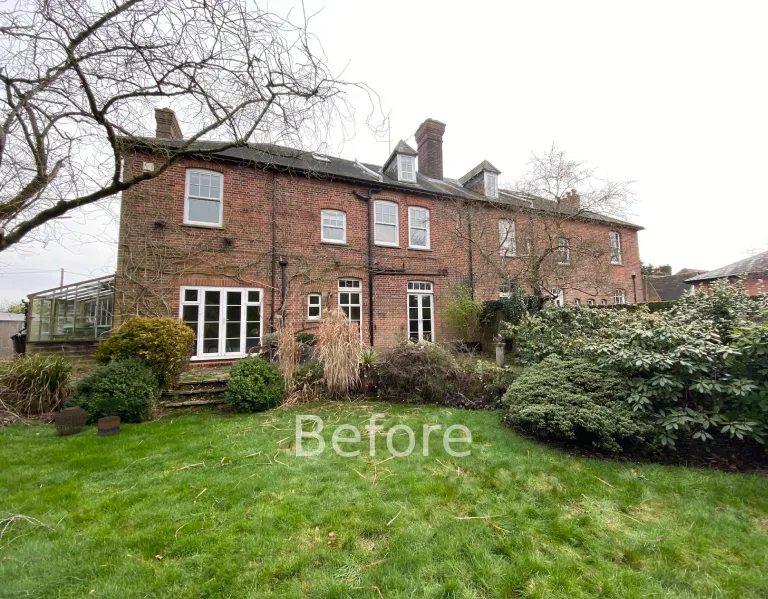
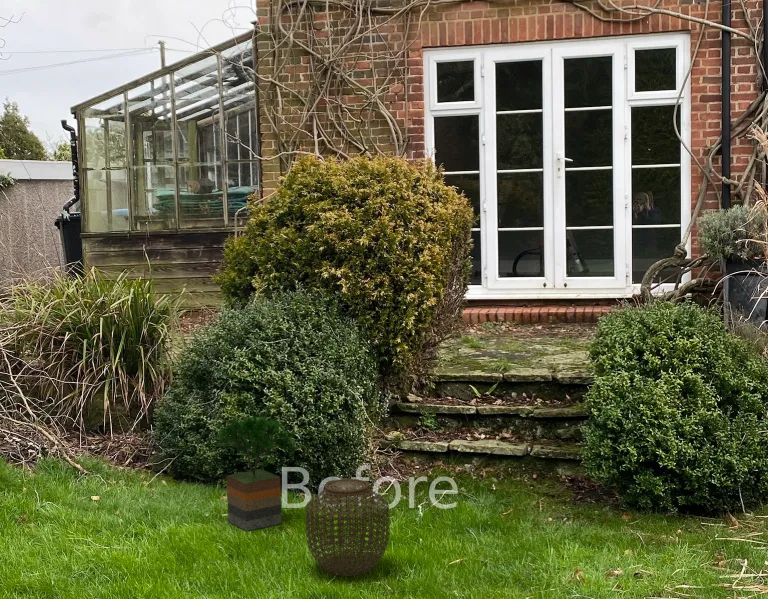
woven basket: present [55,407,87,435] -> present [305,479,390,576]

